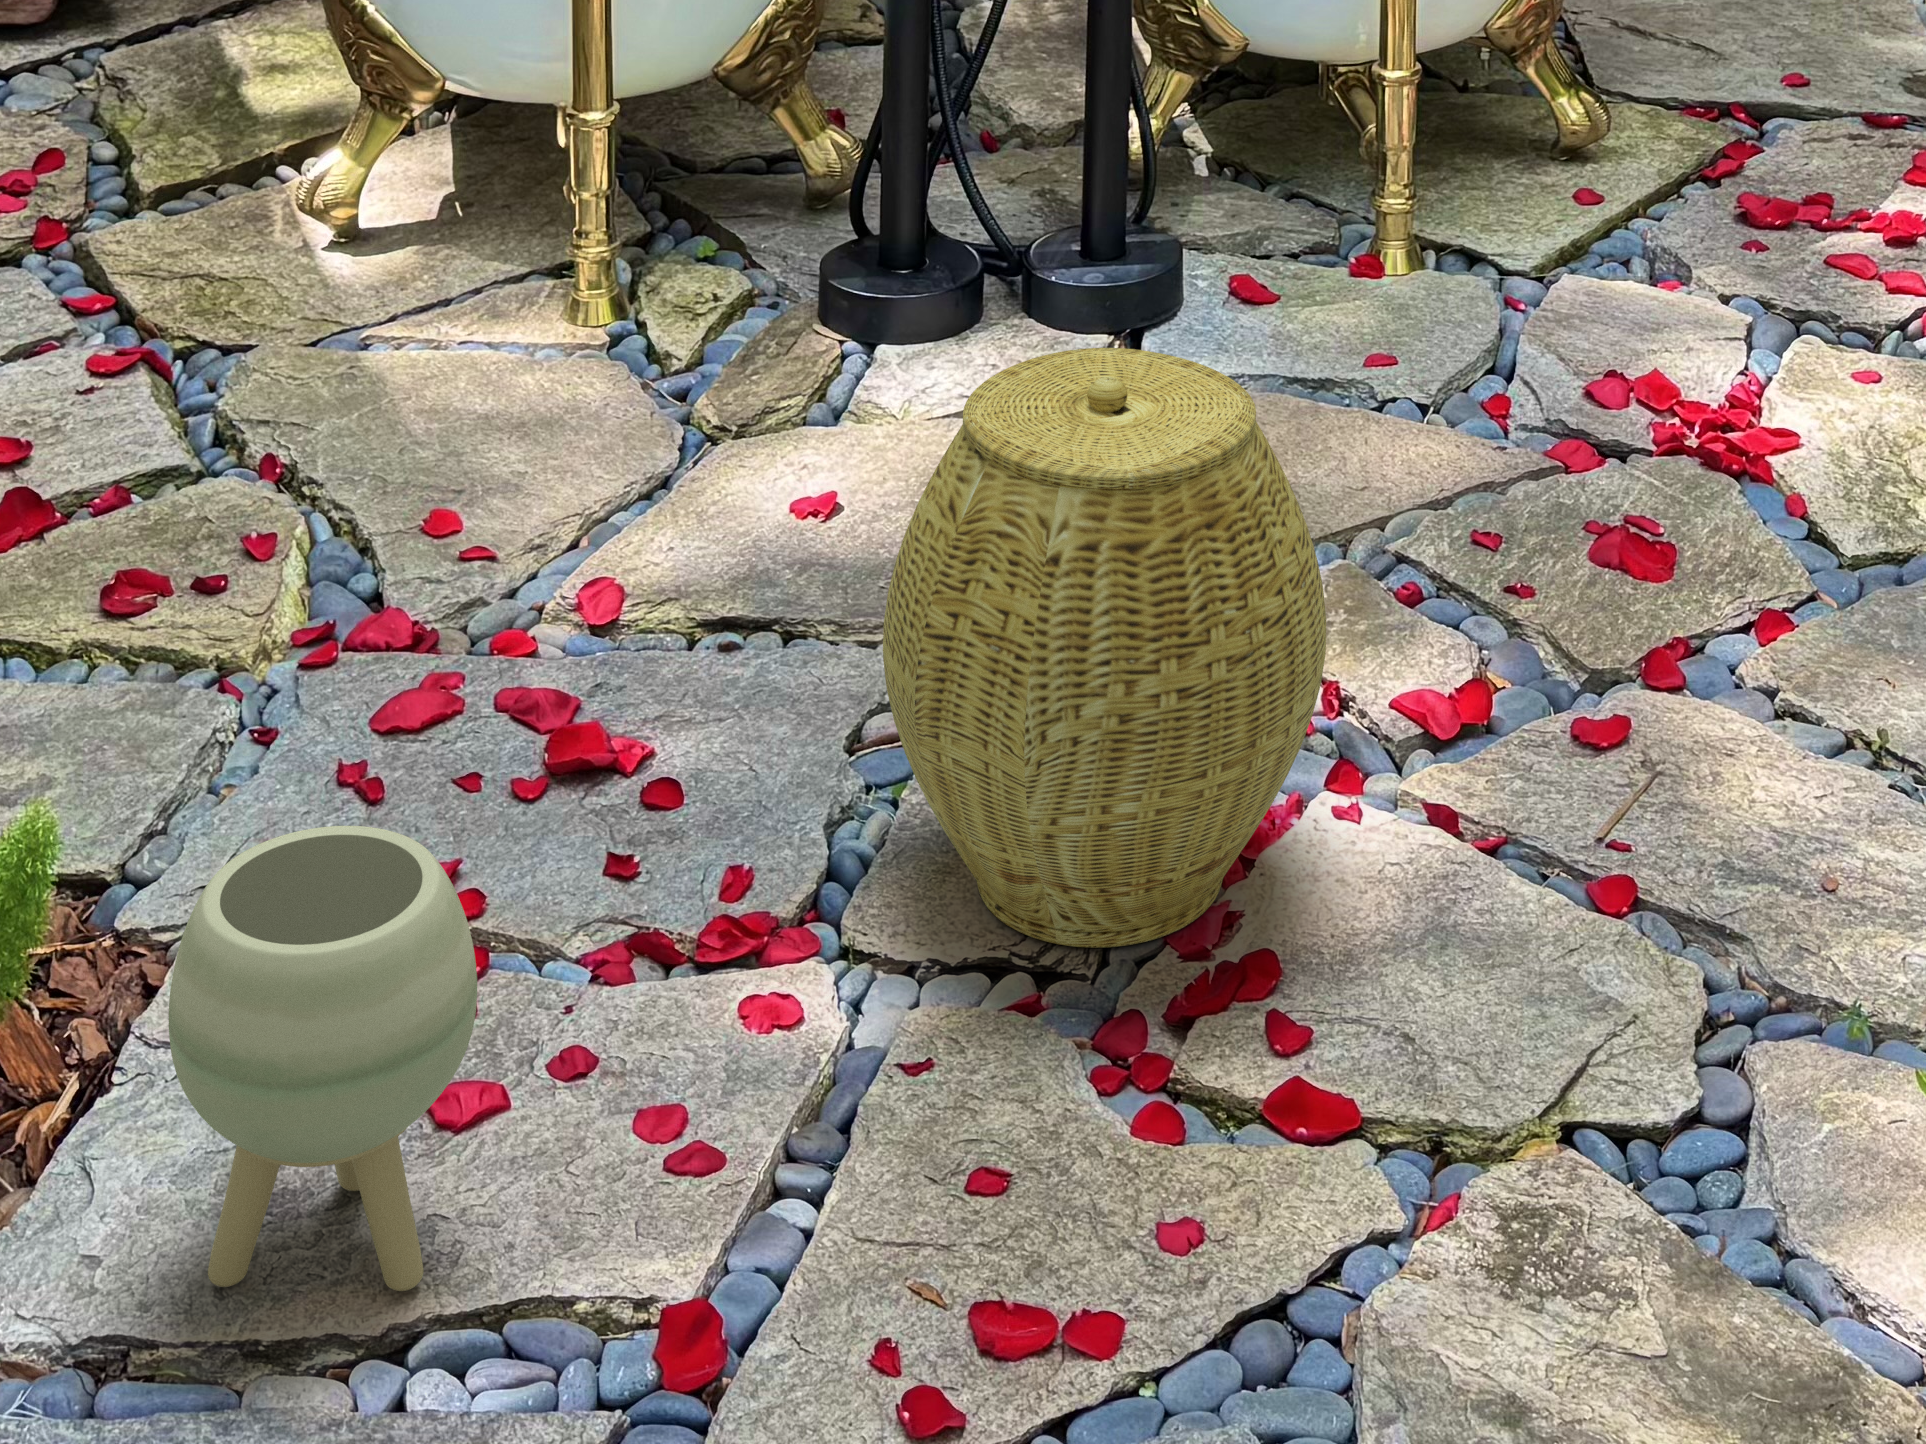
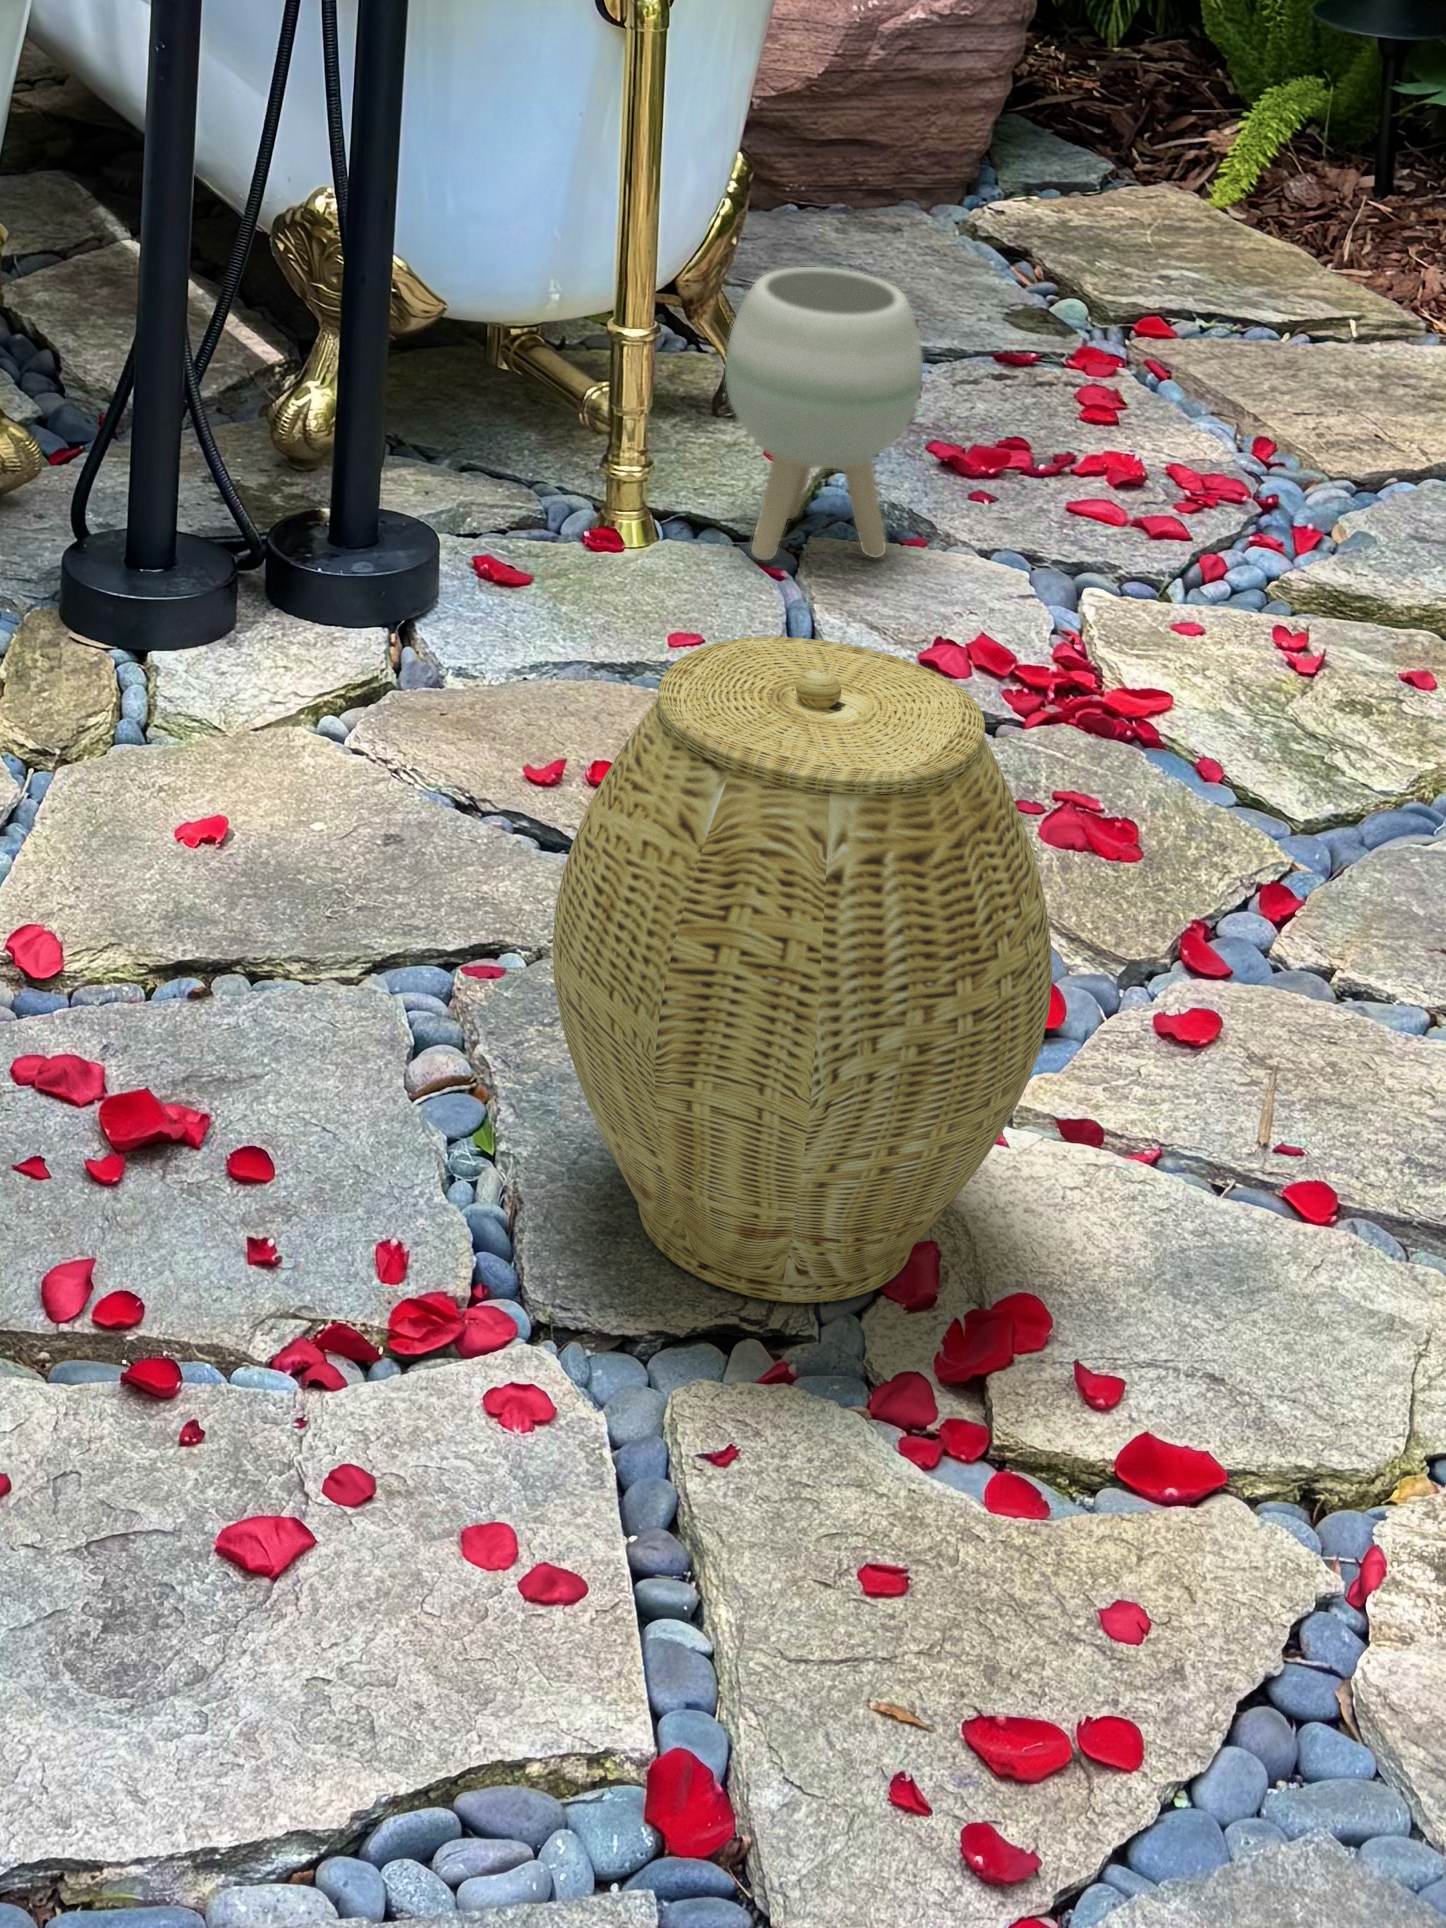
planter: present [169,826,477,1291] -> present [725,267,923,560]

